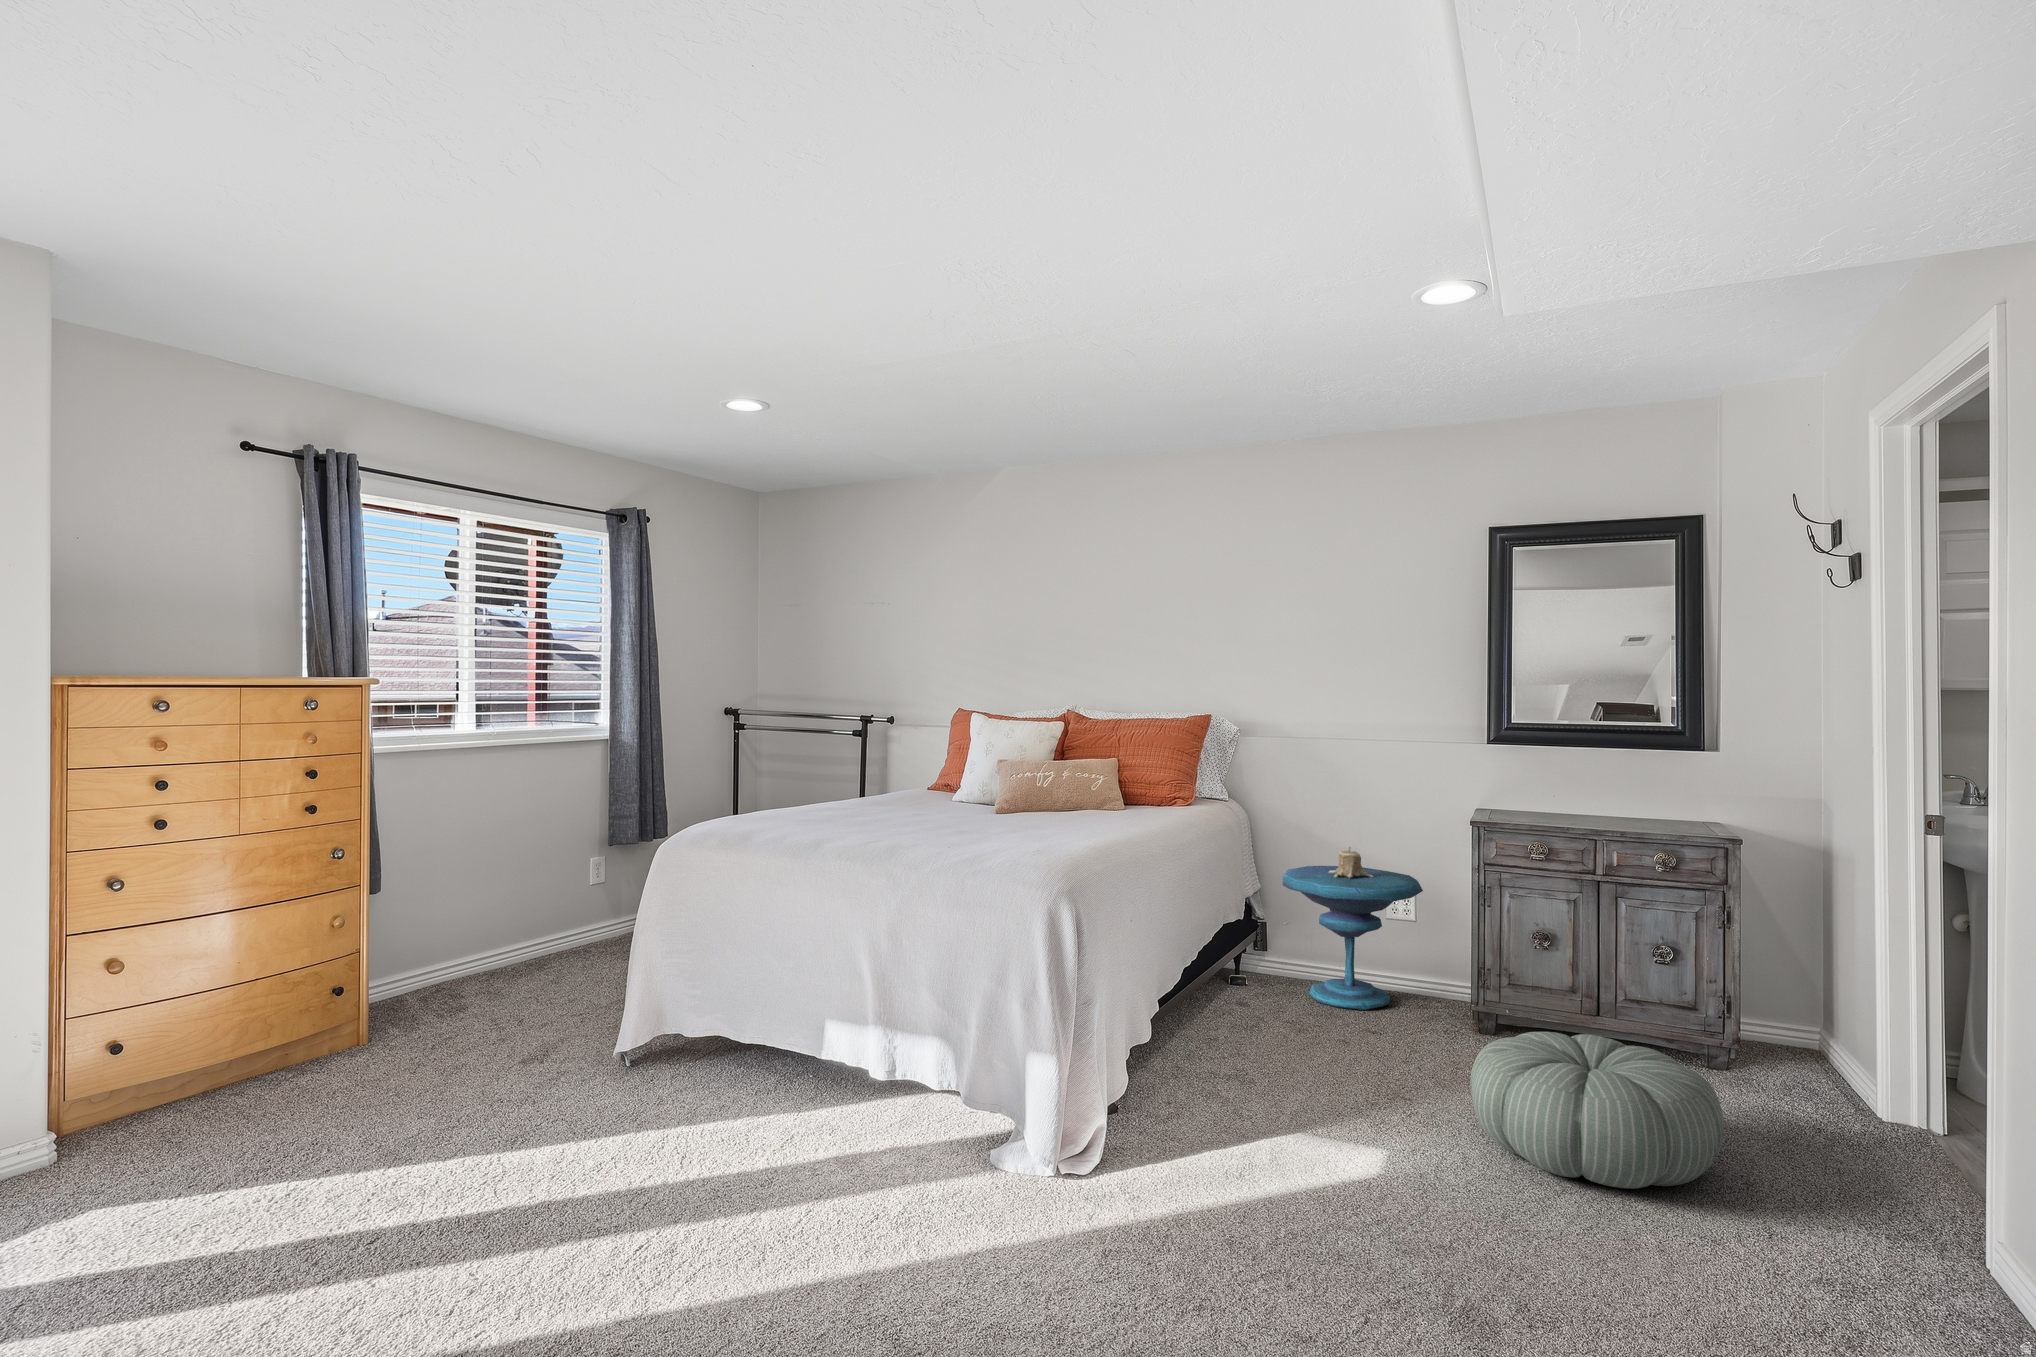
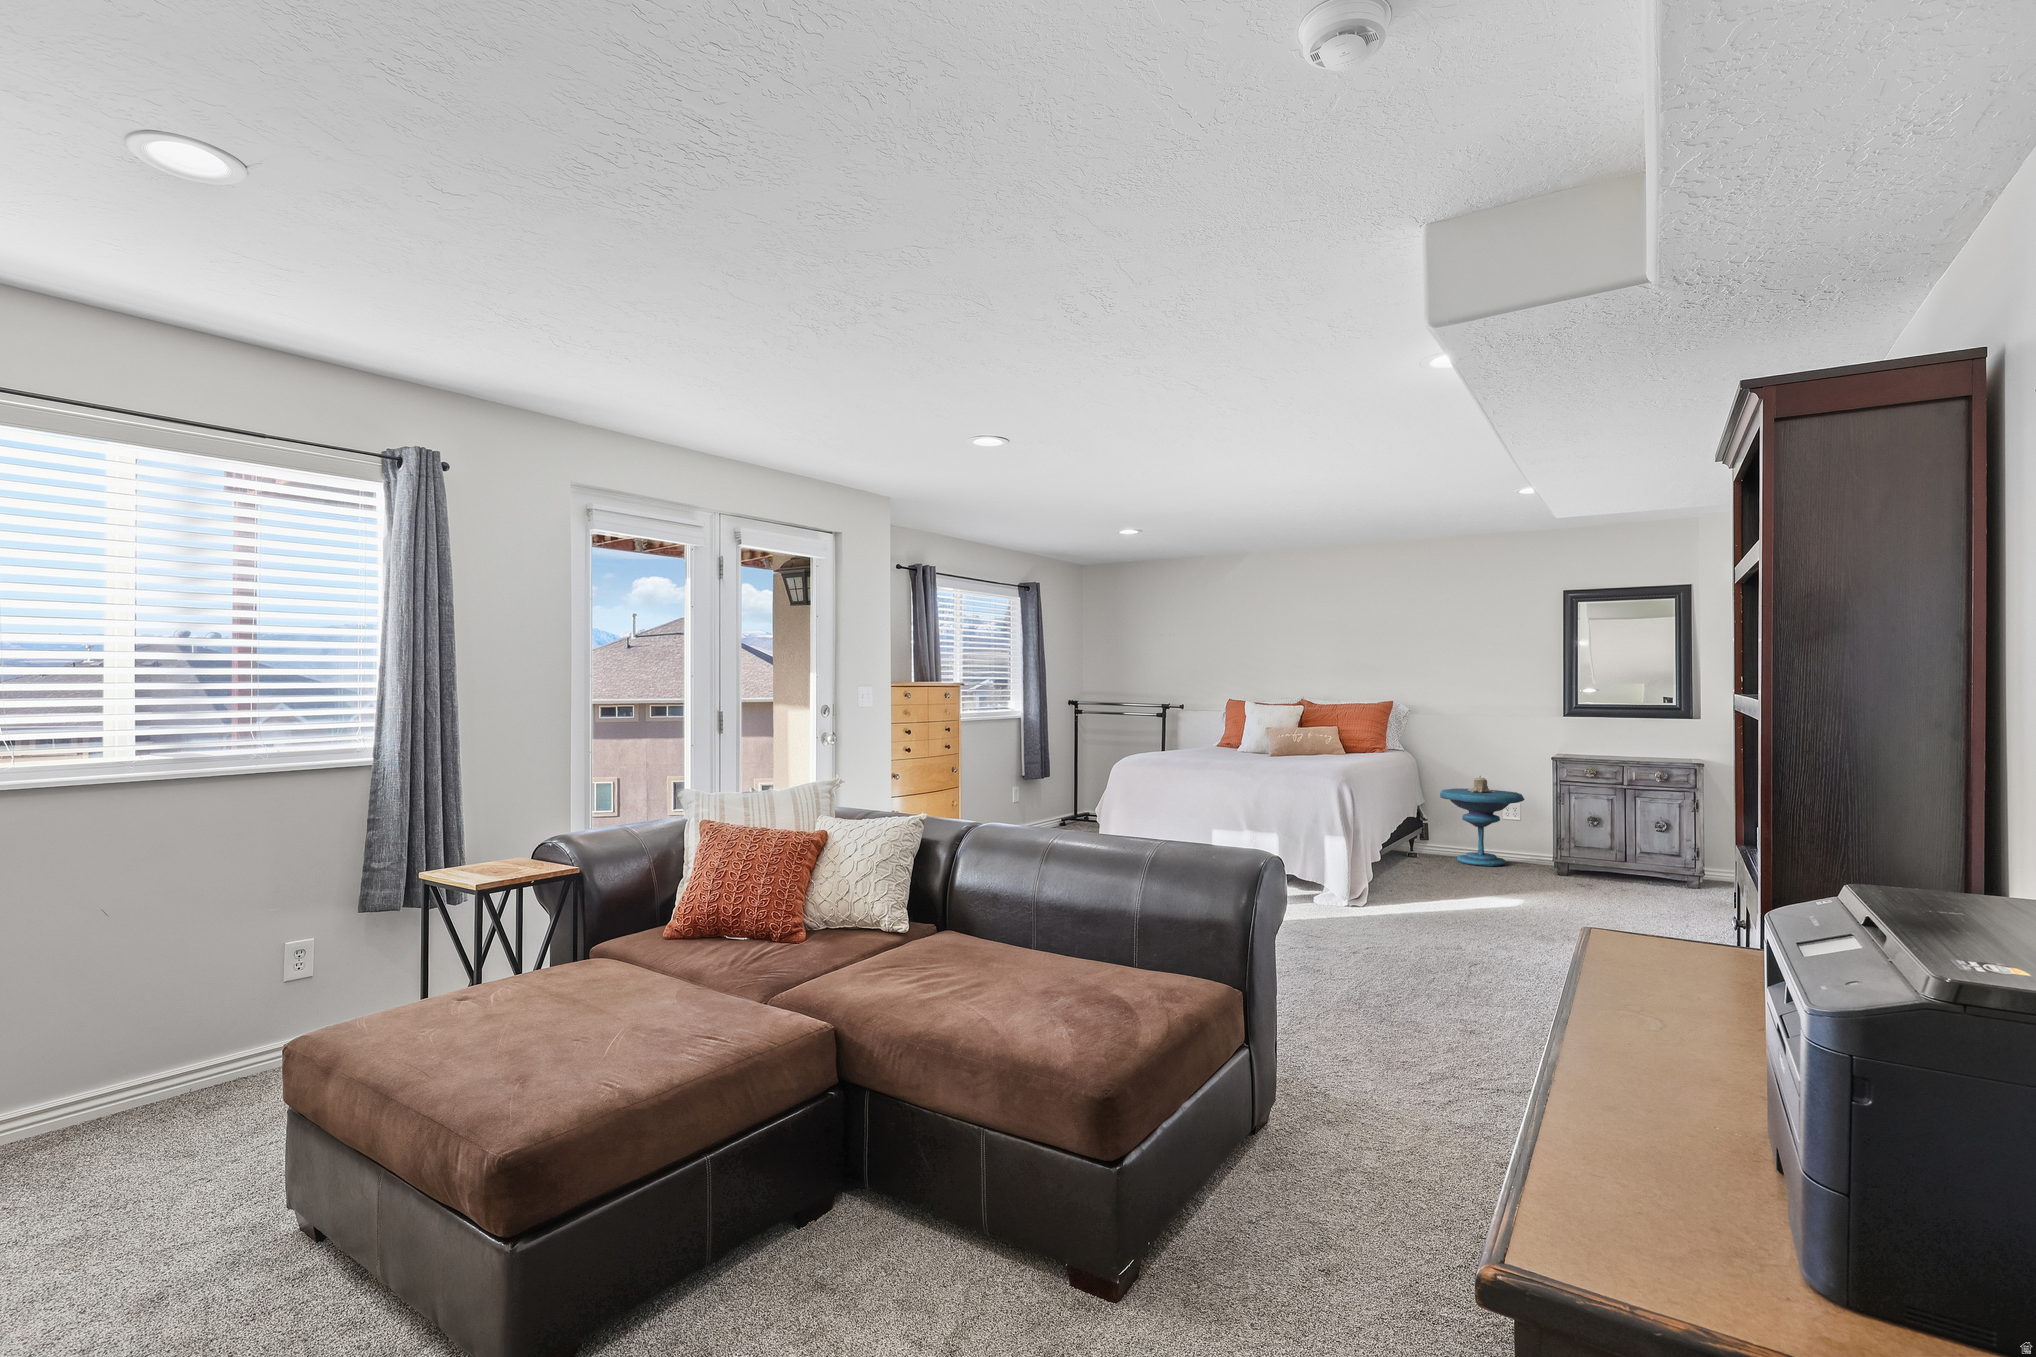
pouf: present [1470,1032,1724,1189] -> none [1550,856,1677,917]

